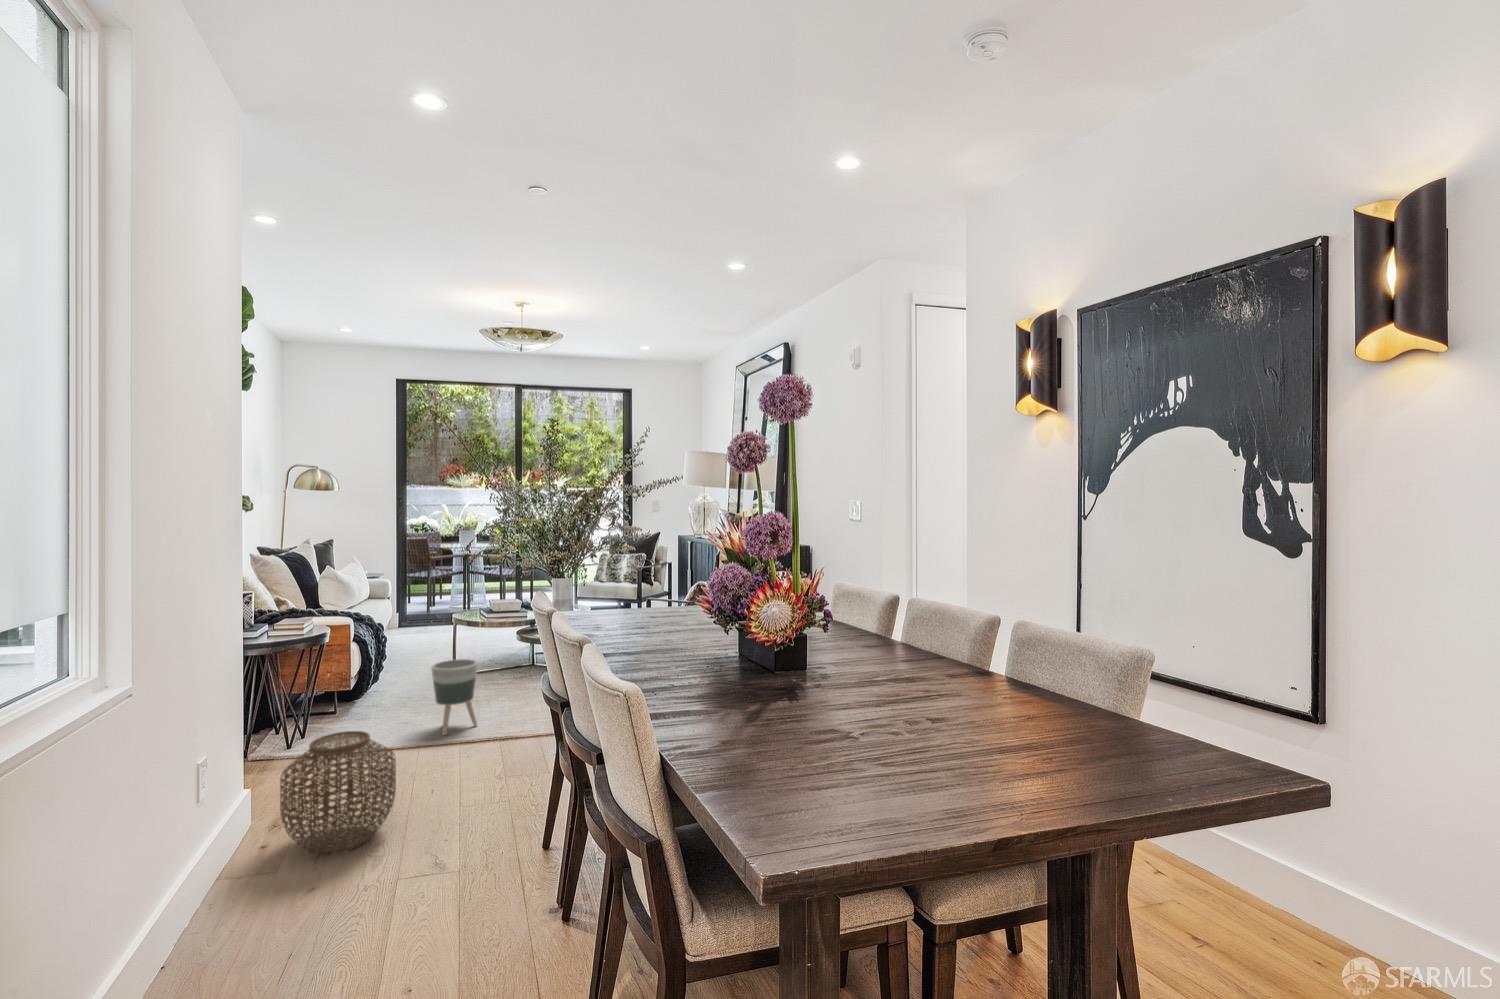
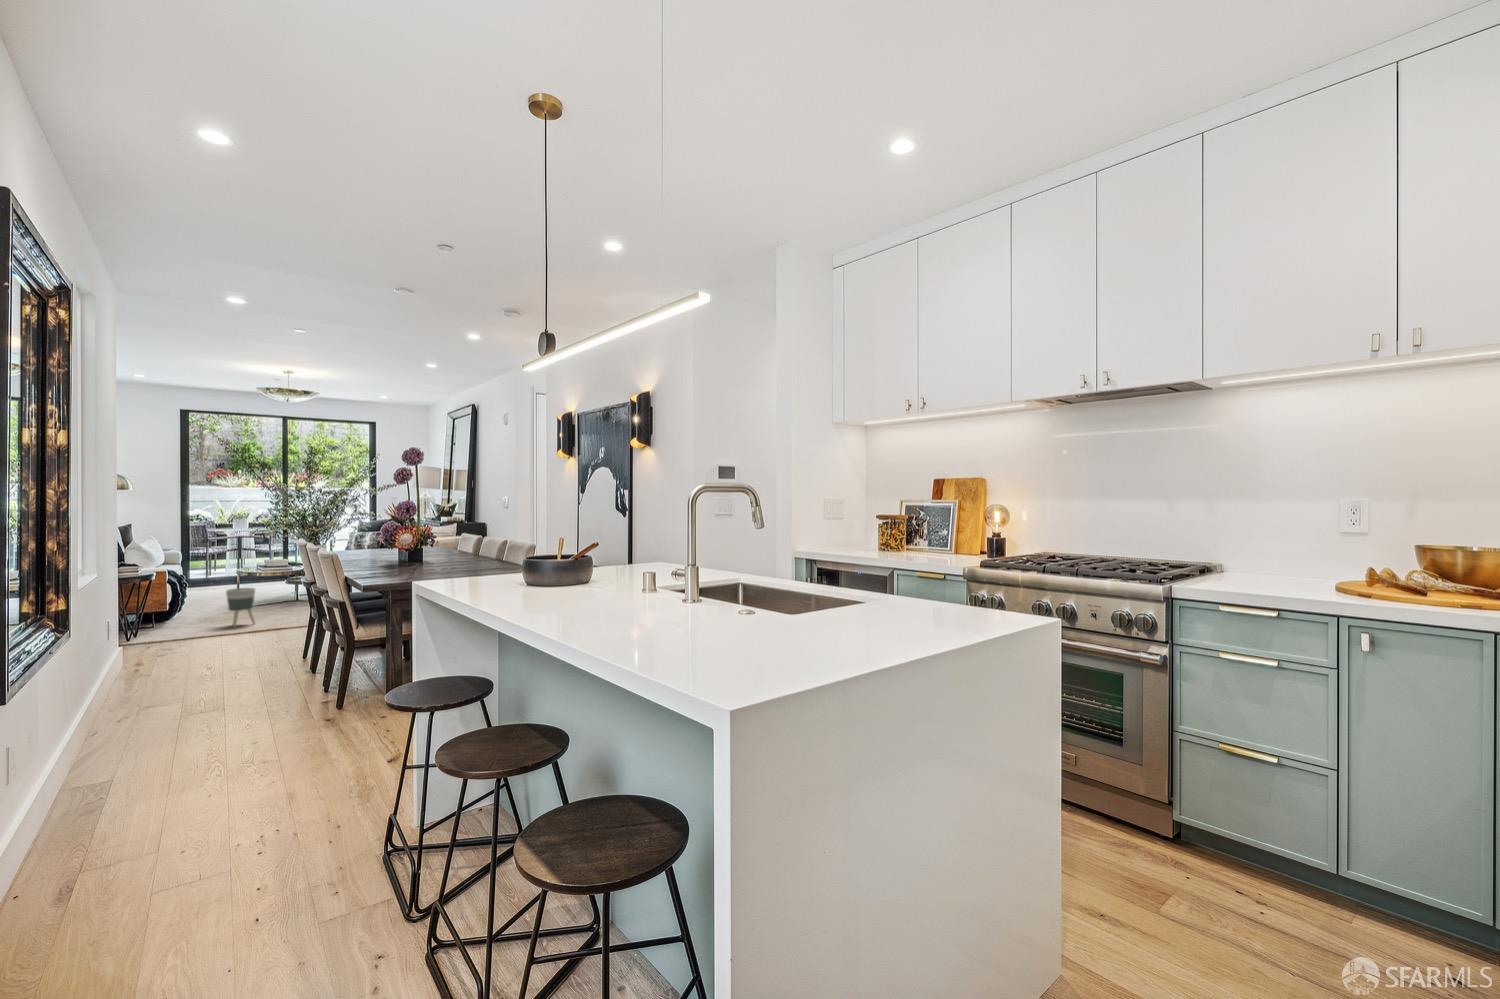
woven basket: present [280,731,396,854] -> none [159,605,216,655]

